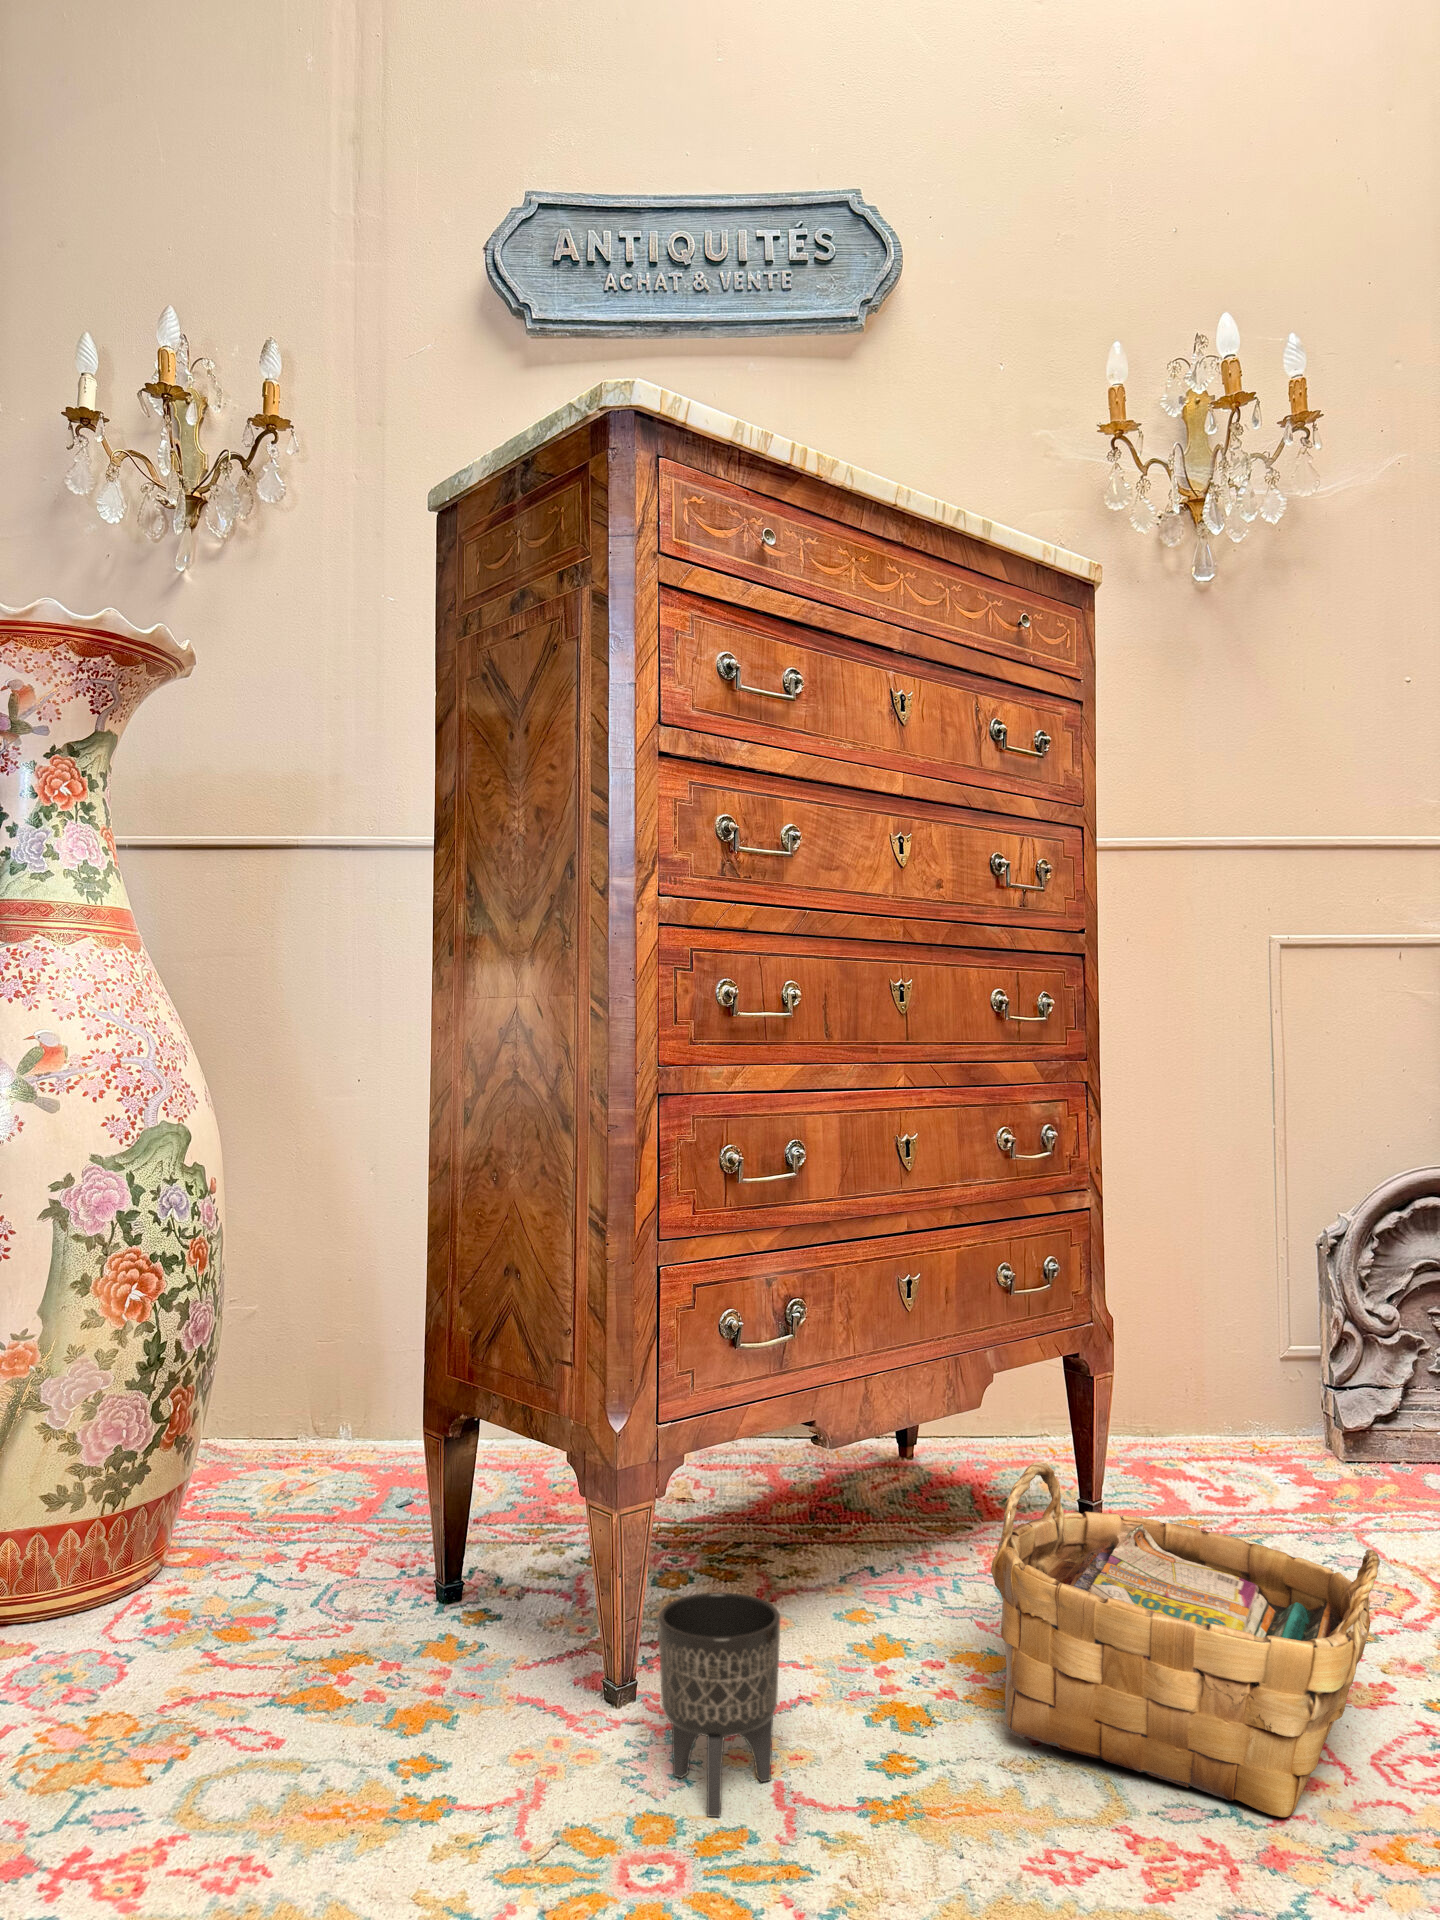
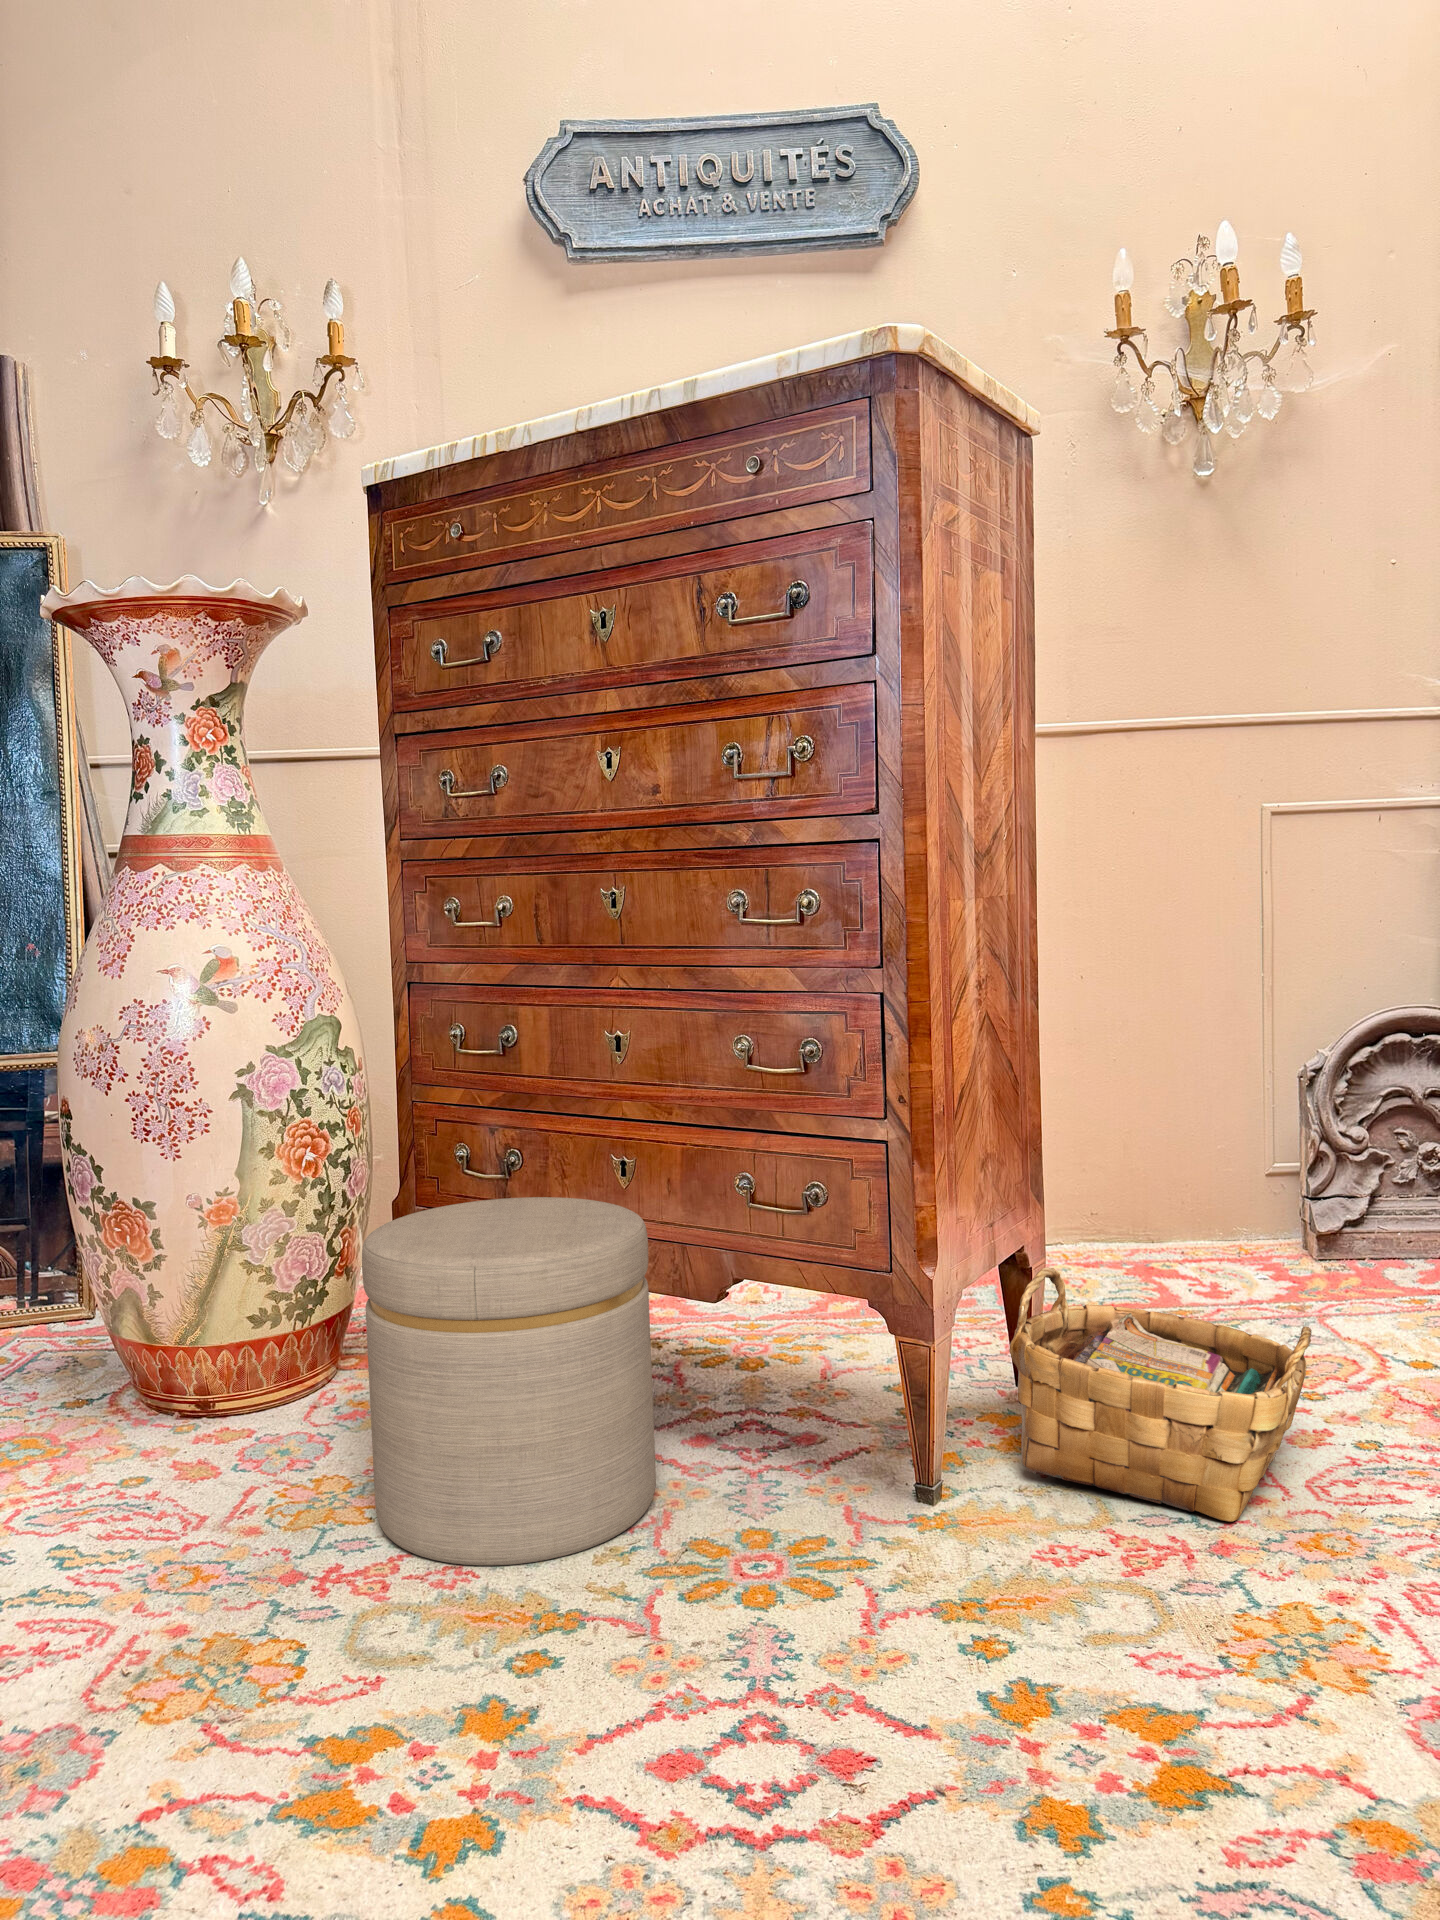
ottoman: none [152,1353,532,1857] -> present [362,1197,656,1565]
planter: present [658,1592,780,1817] -> none [753,1372,846,1532]

